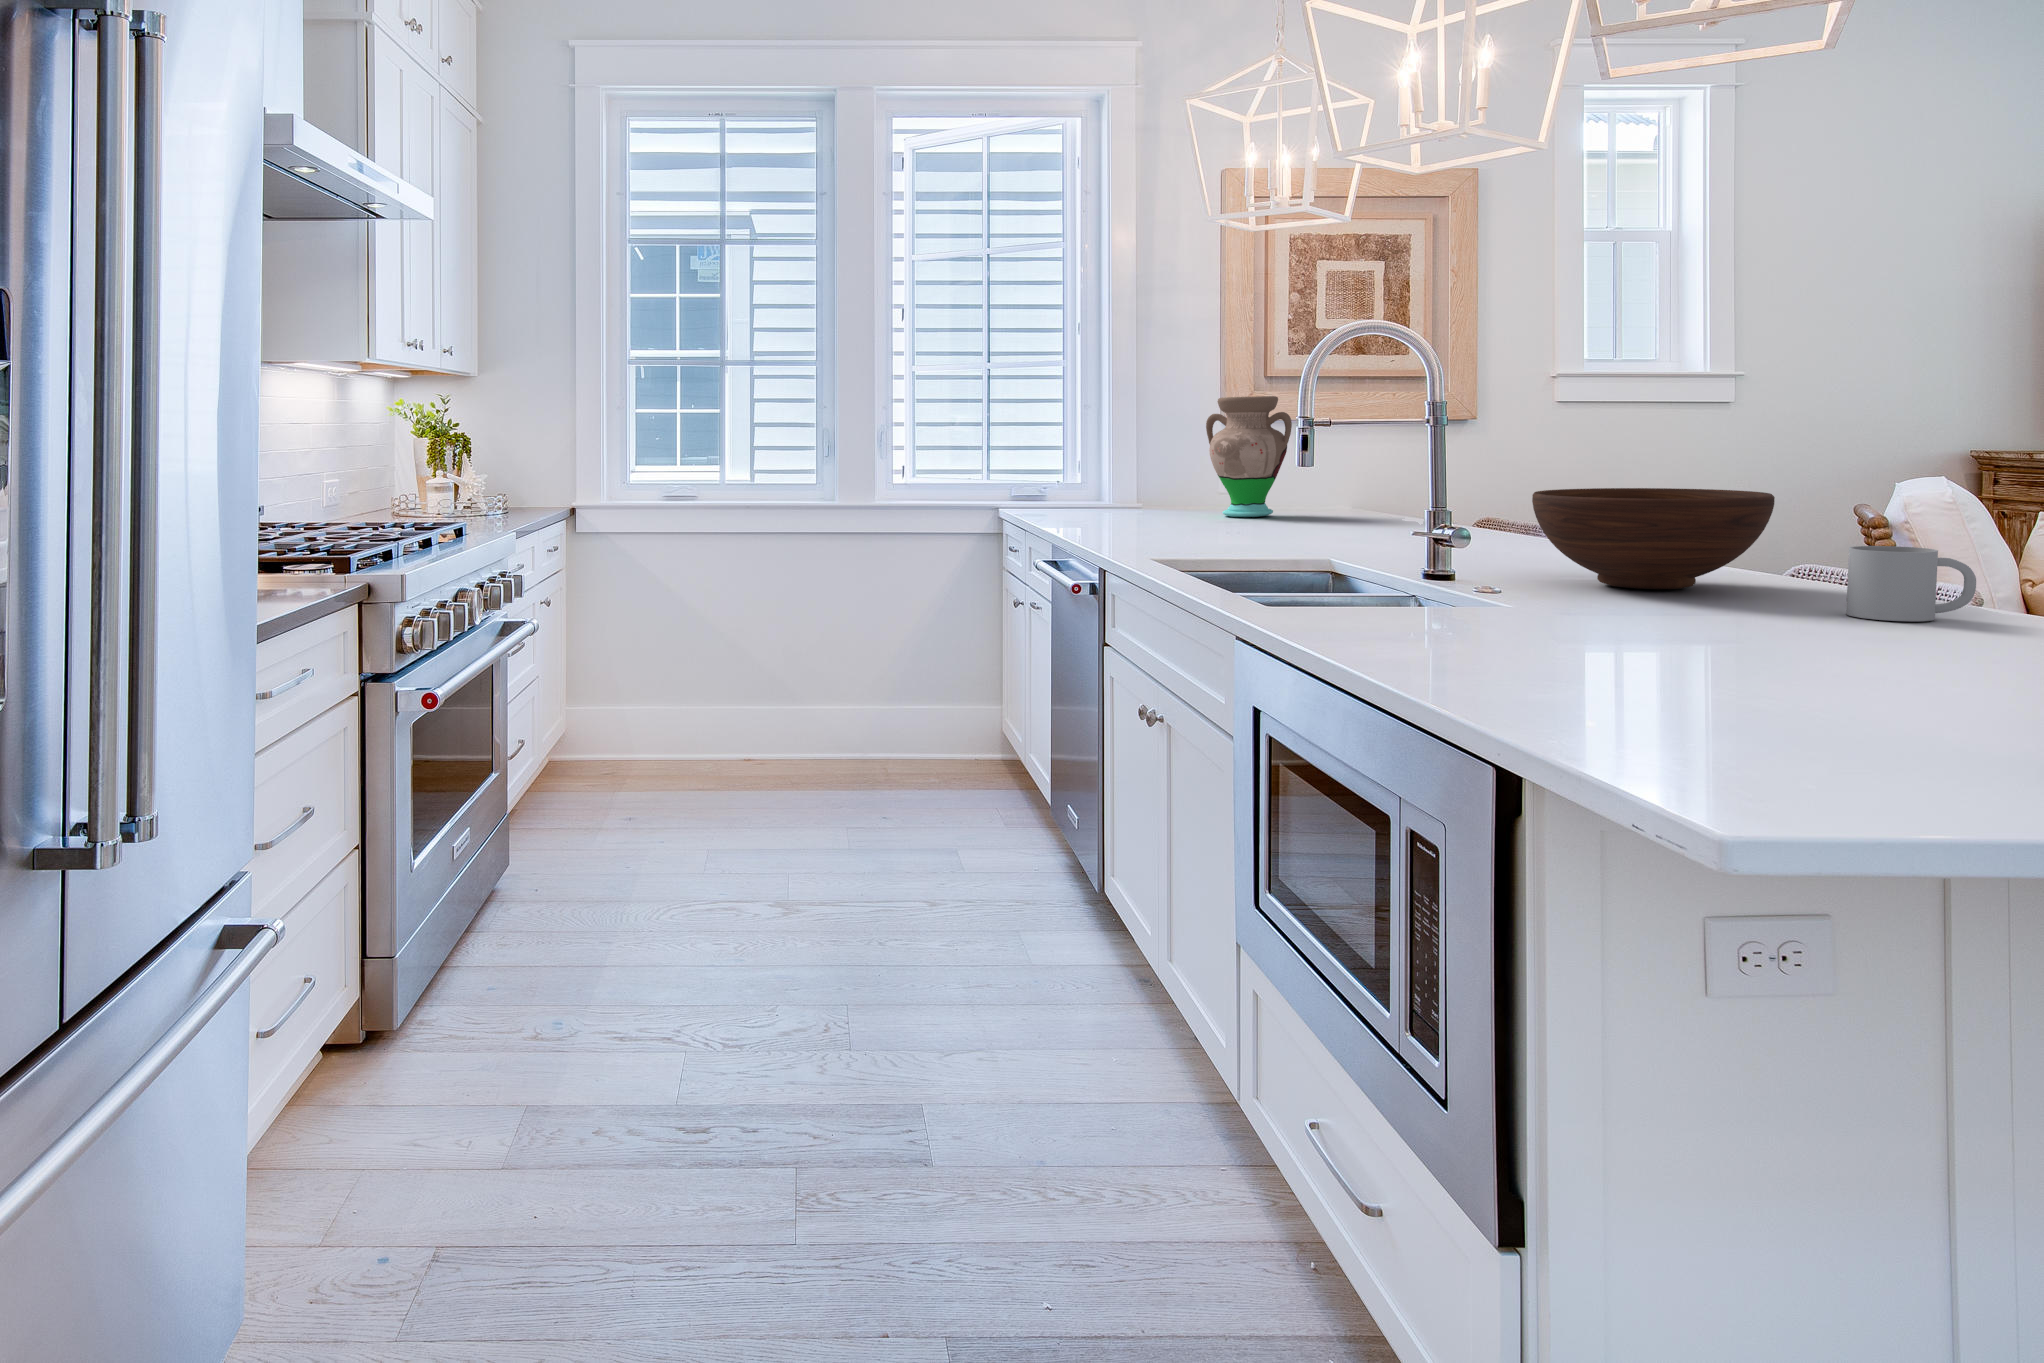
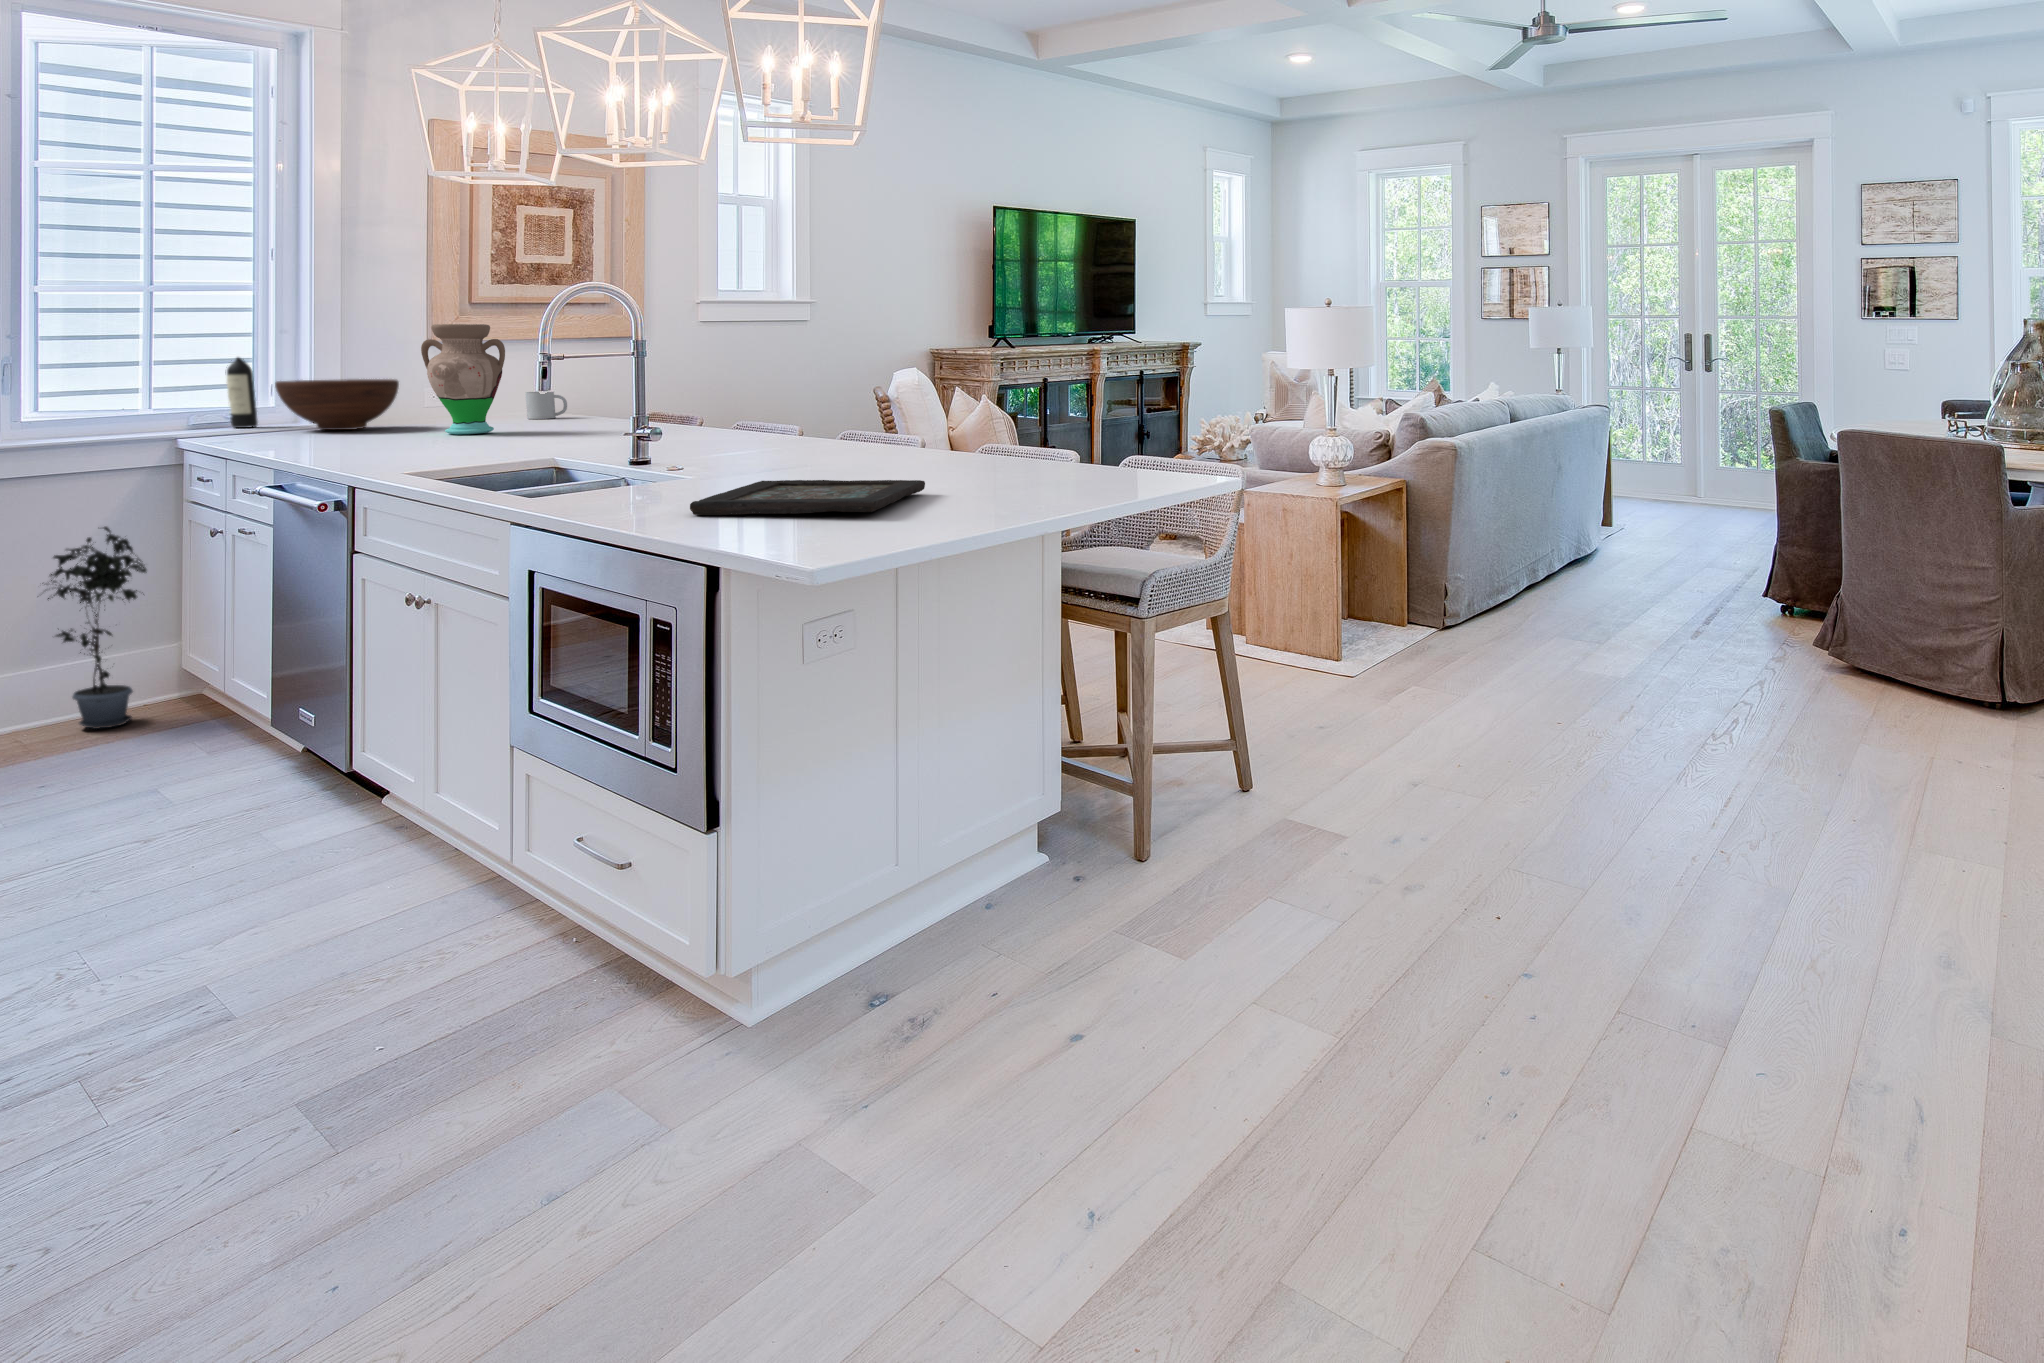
wine bottle: none [1040,416,1062,501] -> present [226,357,258,428]
fruit bowl: present [1532,488,1775,589] -> present [275,379,399,430]
mug: present [1846,546,1976,621] -> present [525,392,567,419]
potted plant: none [880,587,960,770] -> present [42,527,147,729]
decorative tray: none [1489,622,1943,714] -> present [690,480,925,515]

